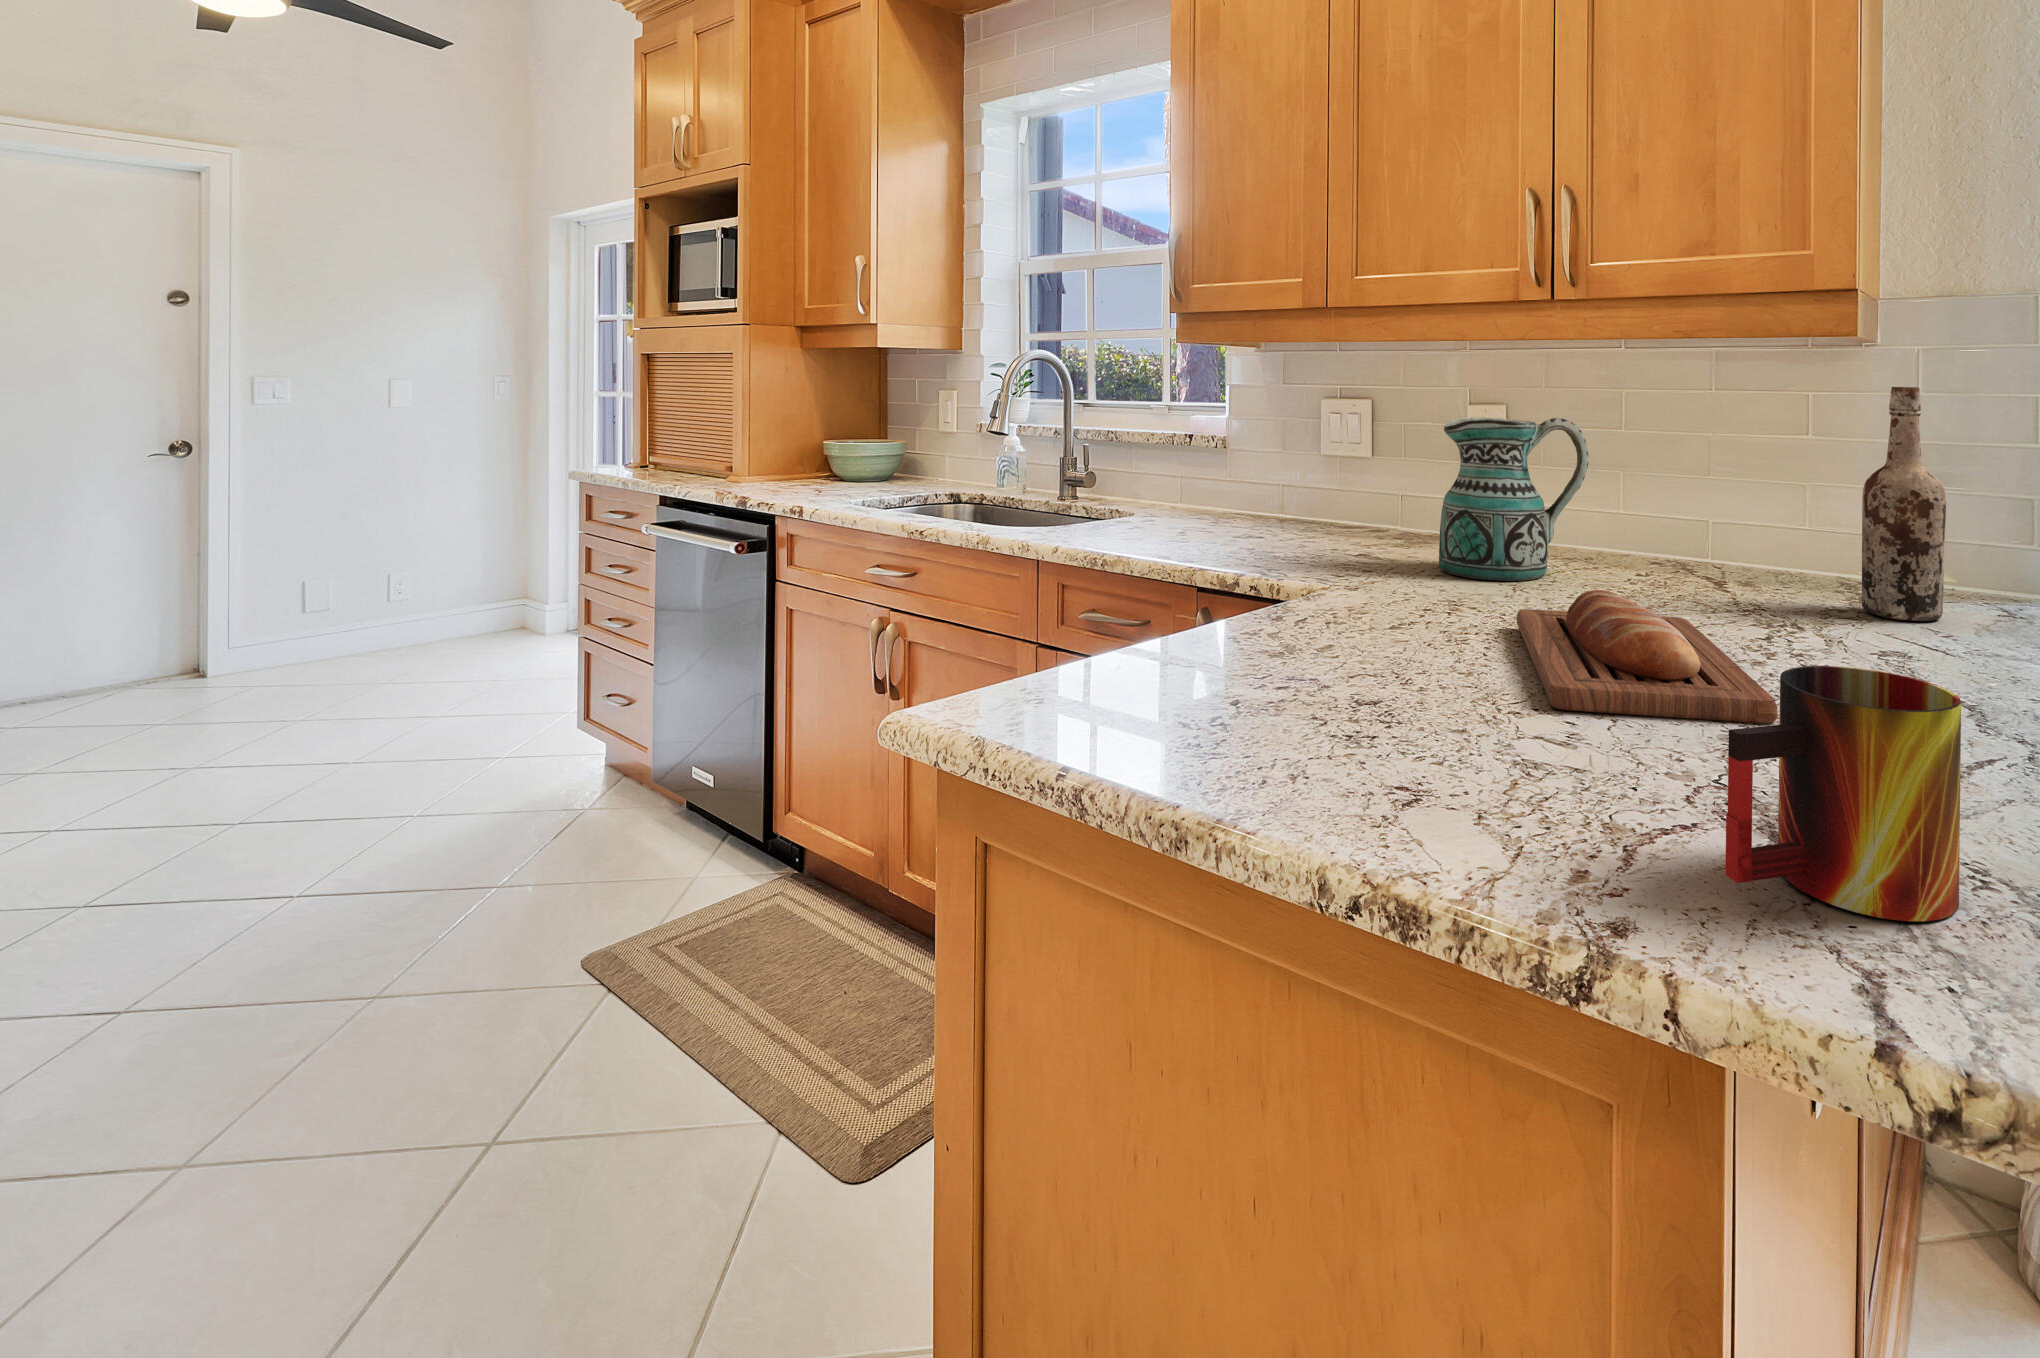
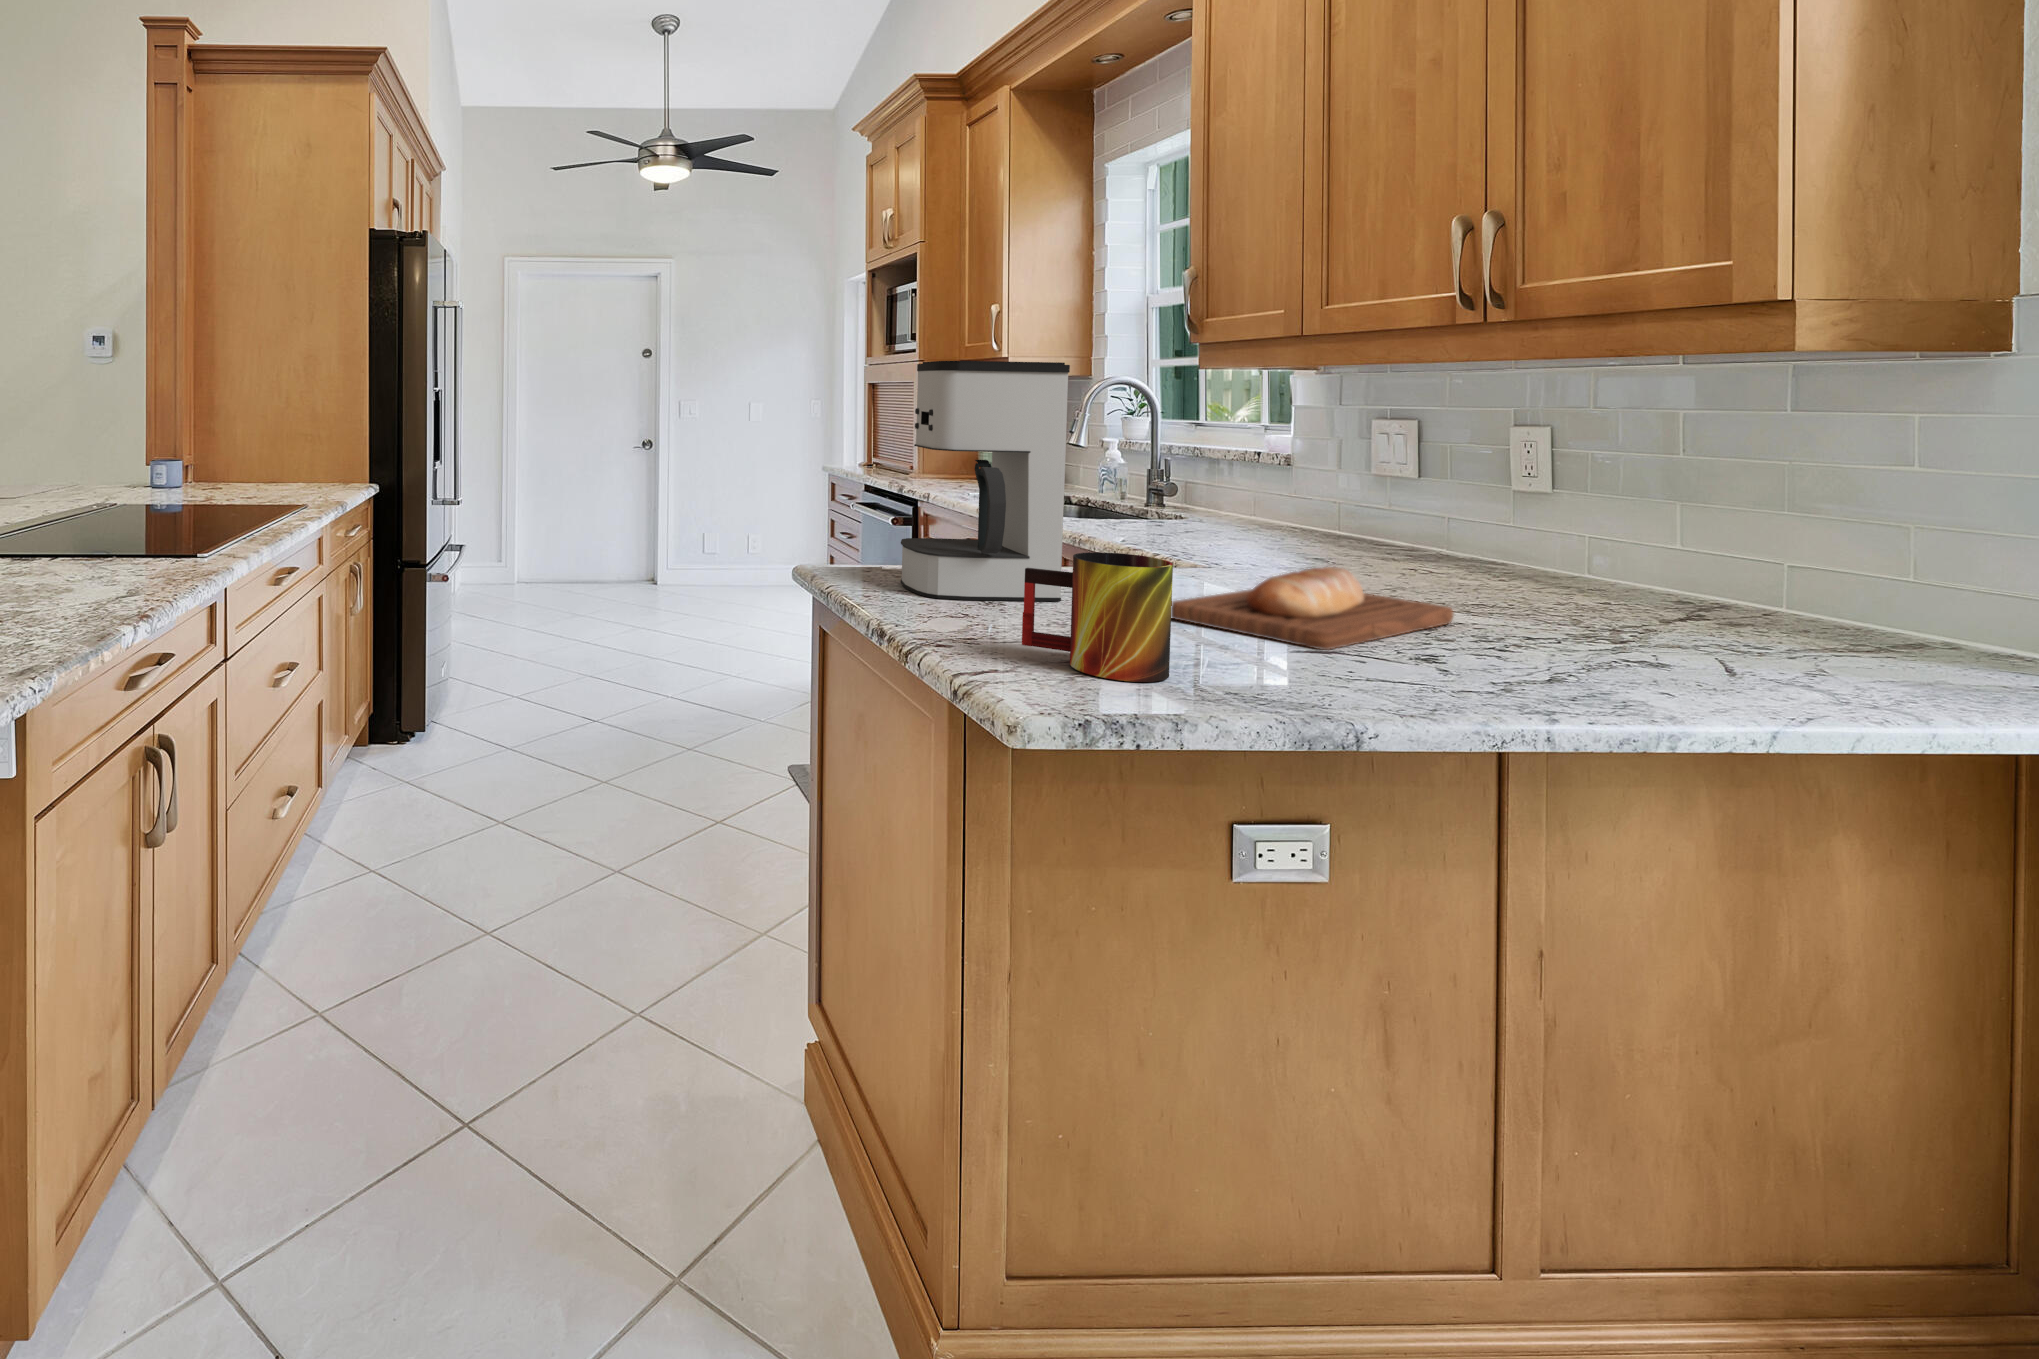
coffee maker: none [1149,330,1410,761] -> present [901,361,1070,601]
wine bottle: present [1862,387,1946,621] -> none [1791,406,1922,670]
ceramic pitcher: present [1439,417,1589,581] -> none [1357,435,1539,588]

